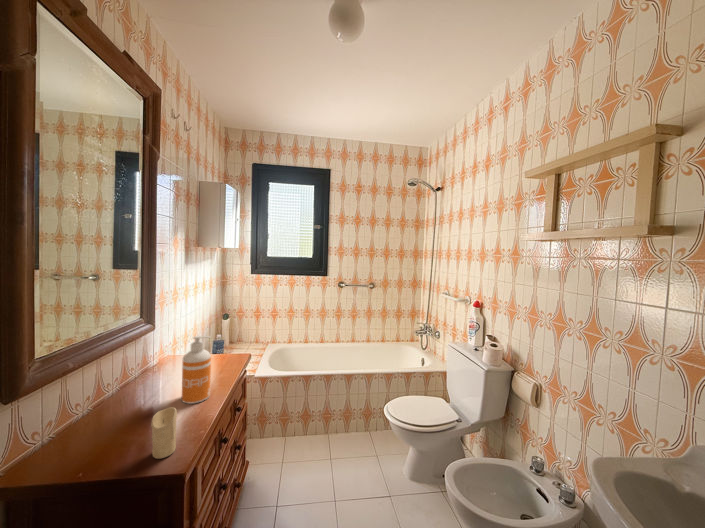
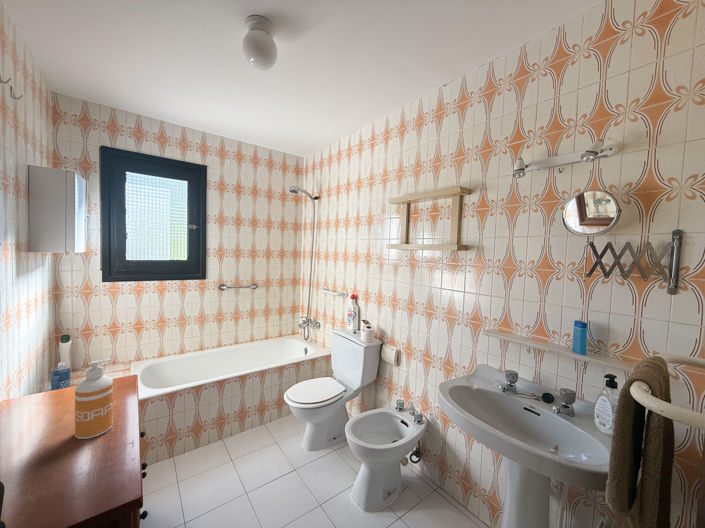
candle: present [151,407,177,459] -> none [83,436,113,492]

